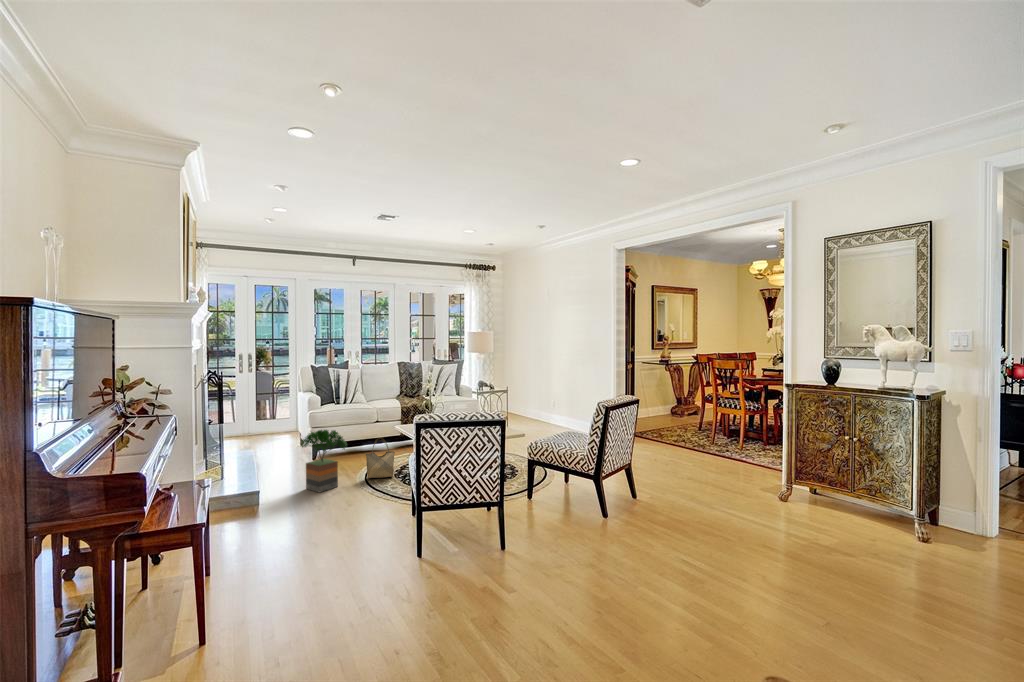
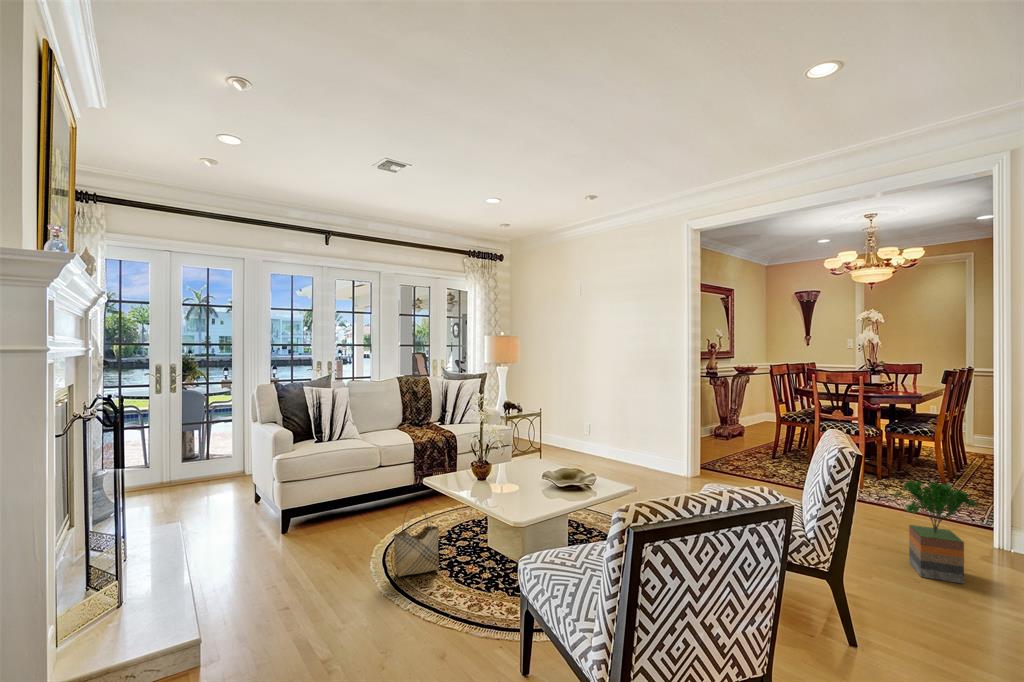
potted tree: present [301,430,347,492] -> present [894,481,977,584]

